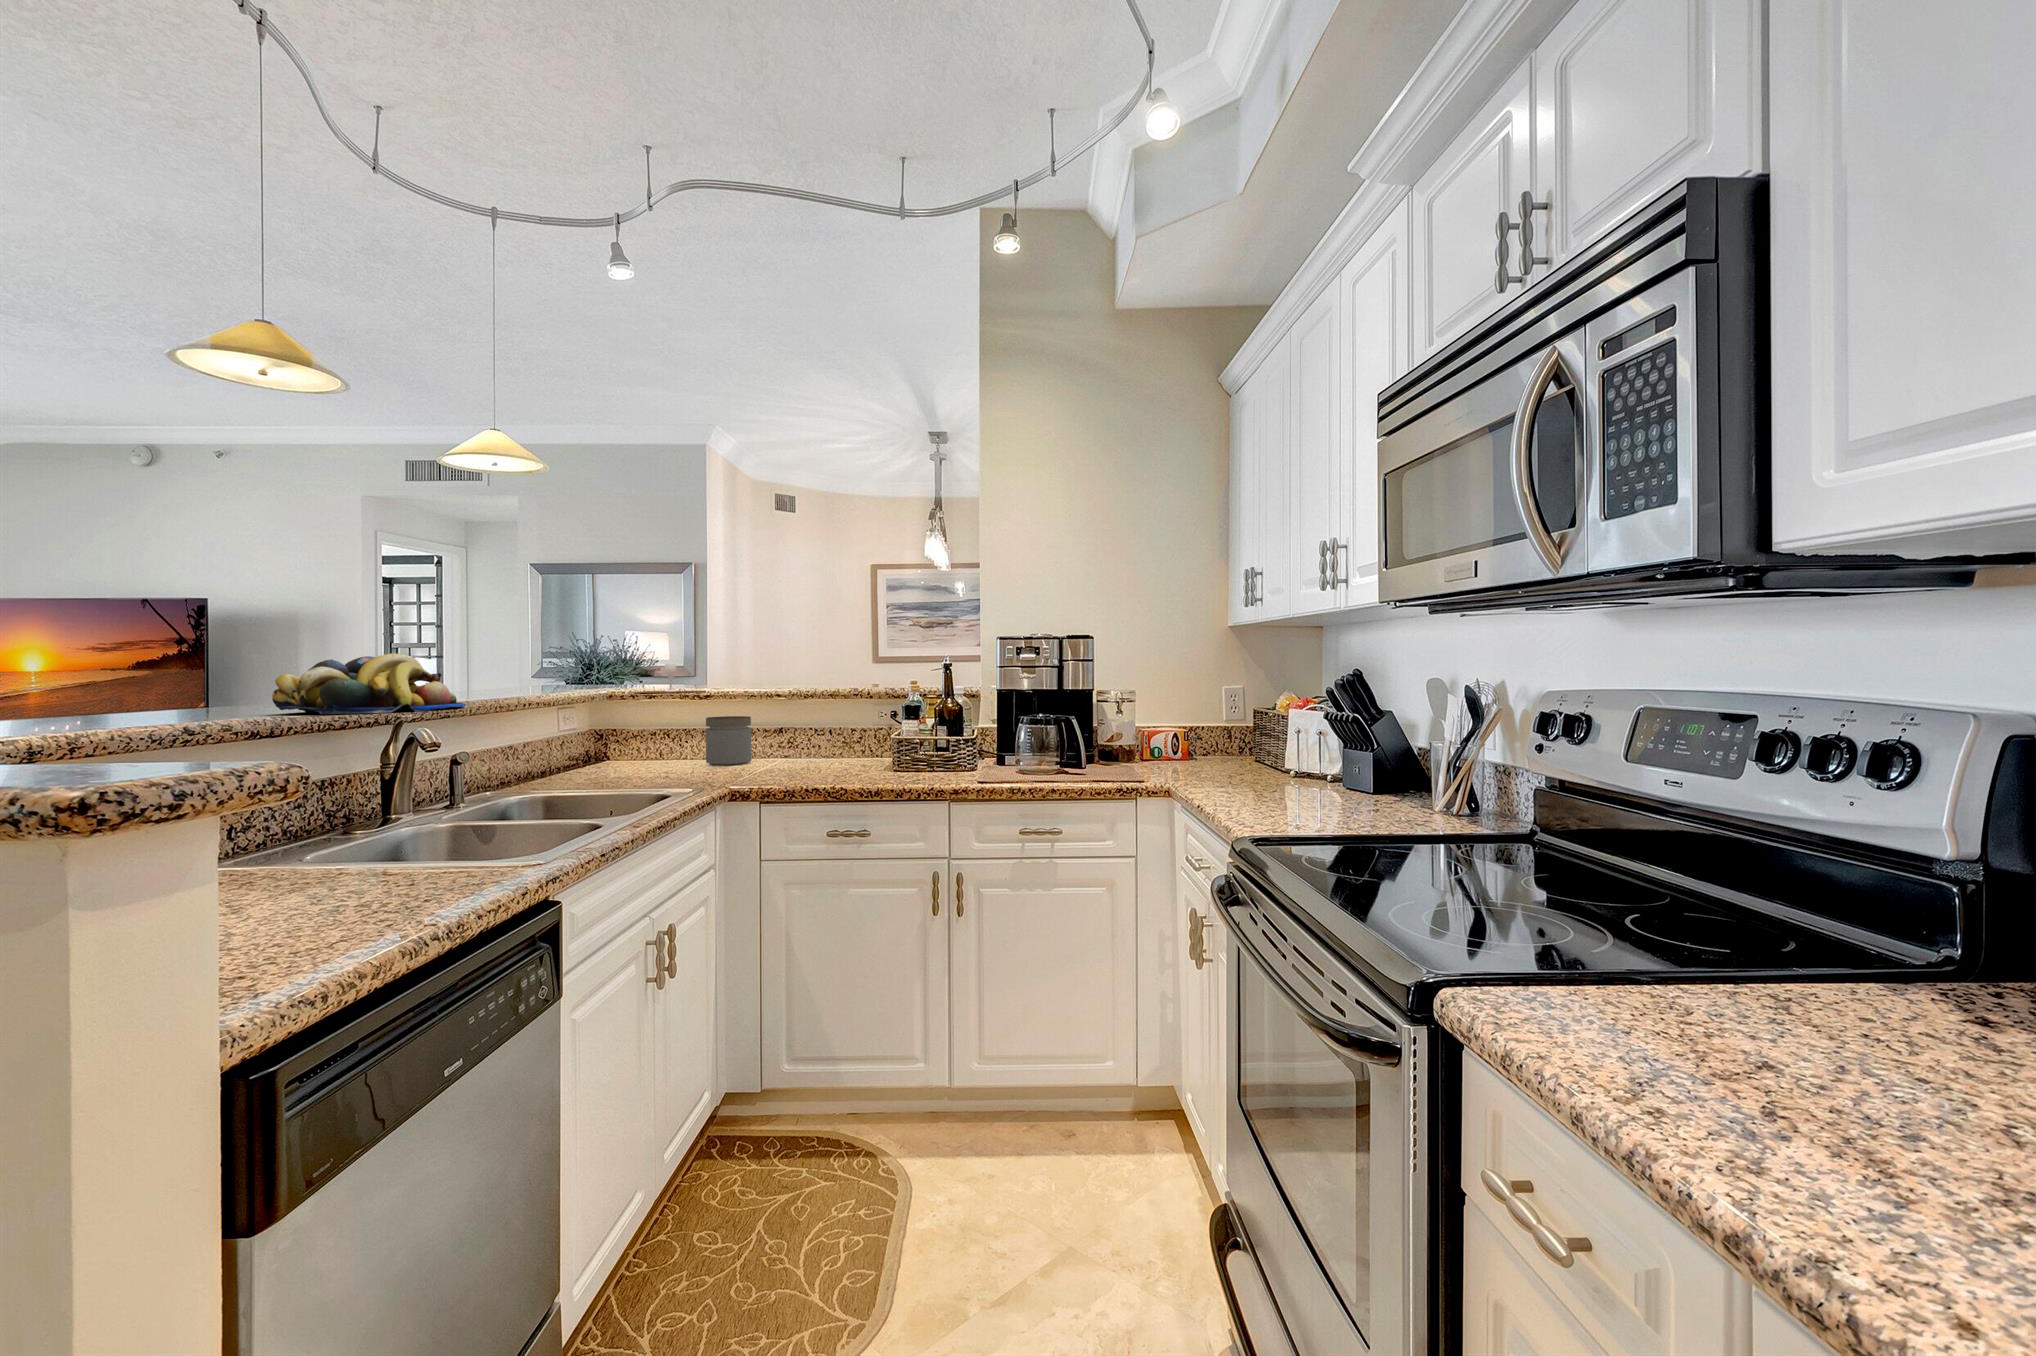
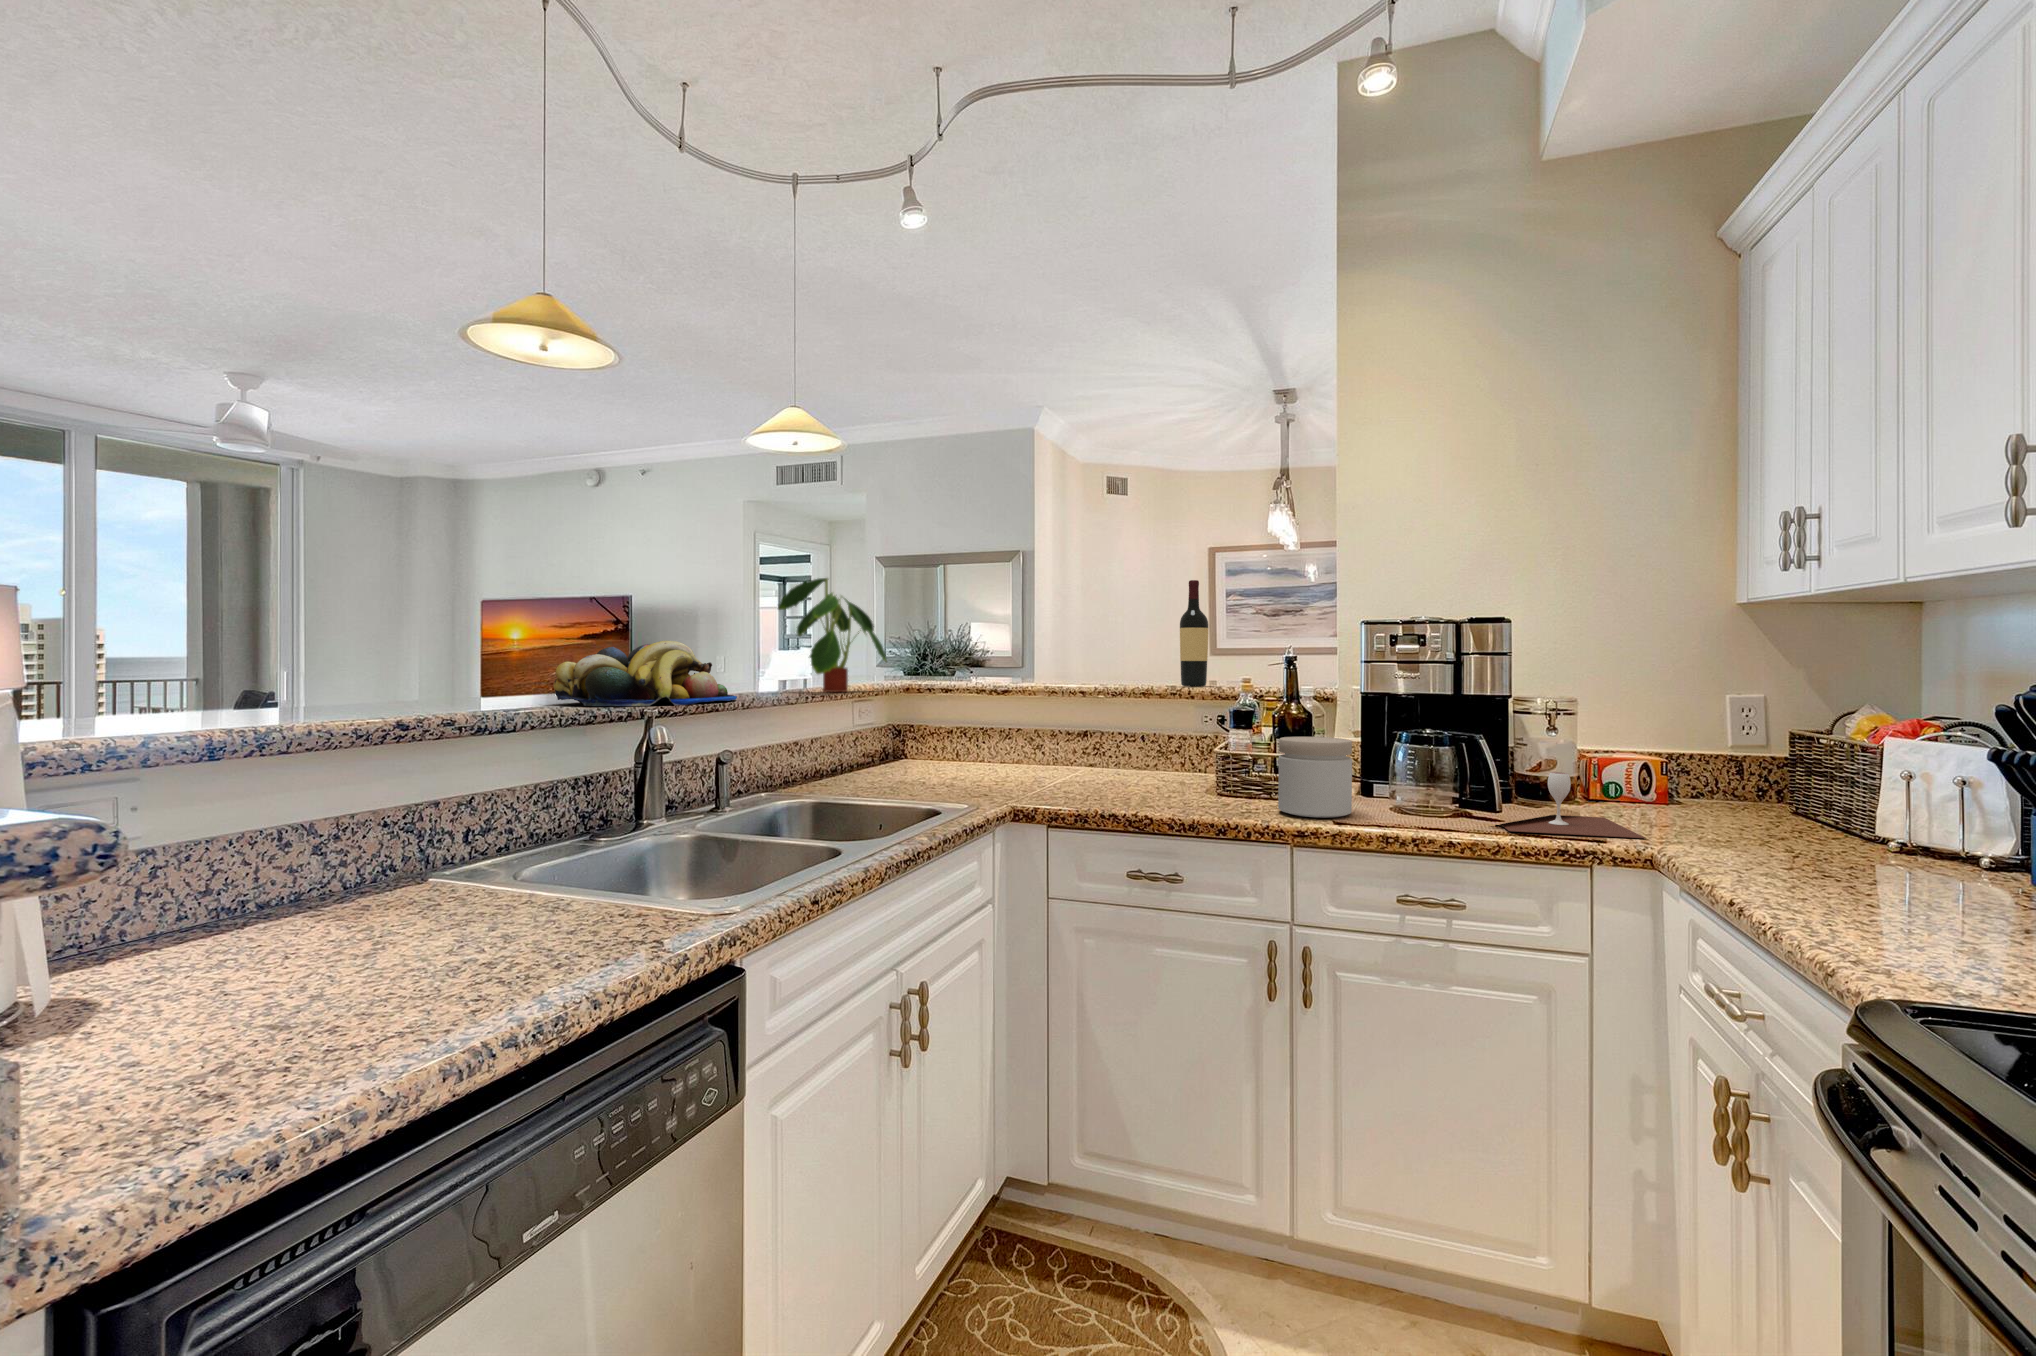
plant: none [477,591,593,699] -> present [778,578,887,692]
wine bottle: none [857,601,880,688] -> present [1180,580,1208,686]
wine glass: present [632,663,704,693] -> present [1500,772,1645,838]
jar: present [706,716,751,765] -> present [1278,737,1352,818]

